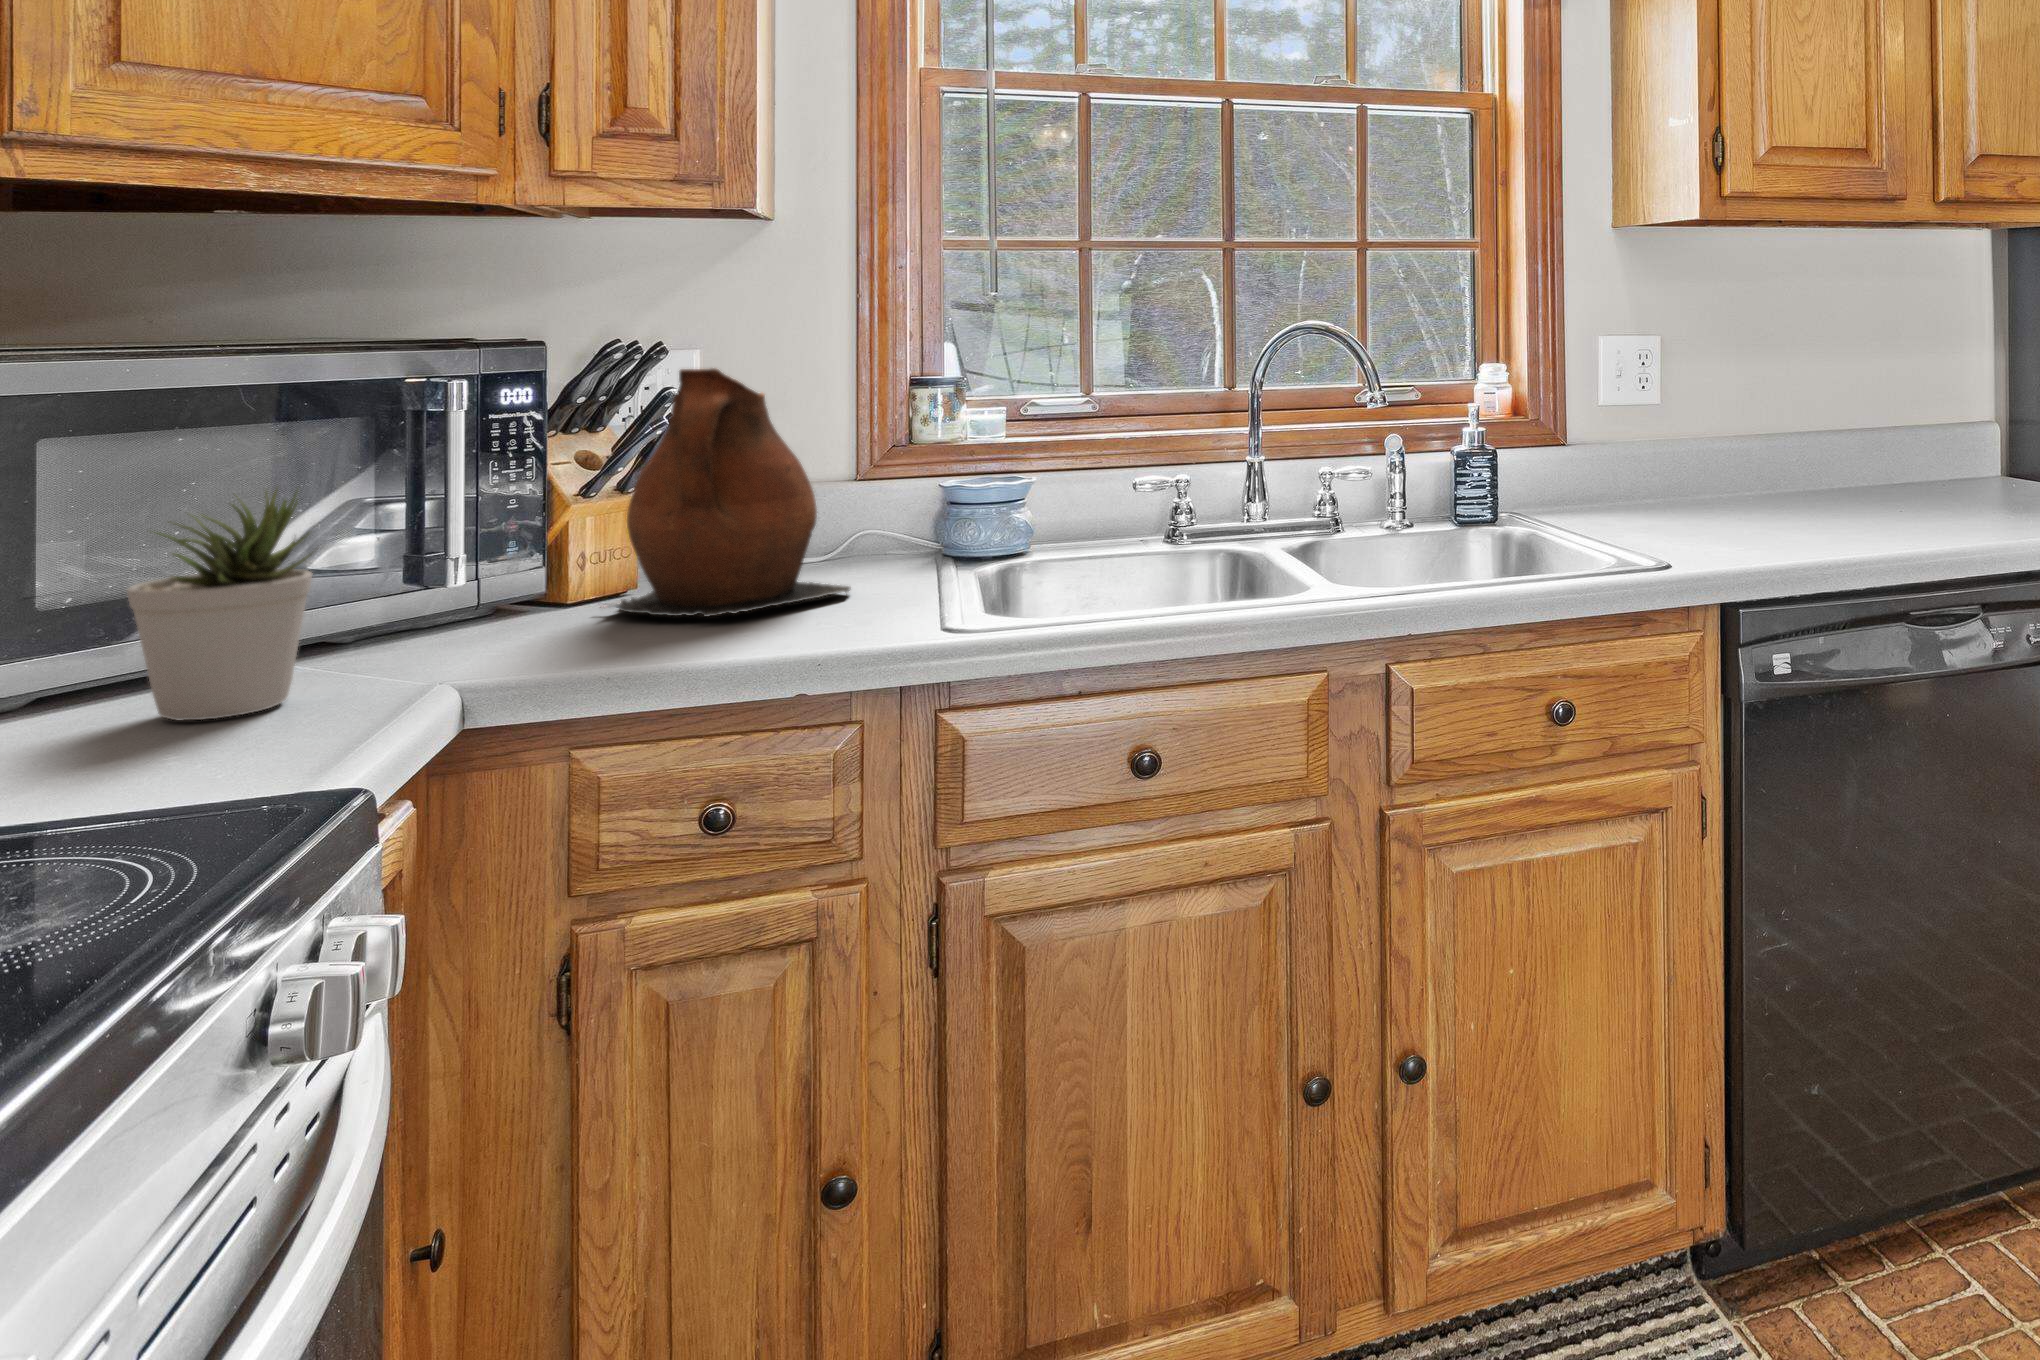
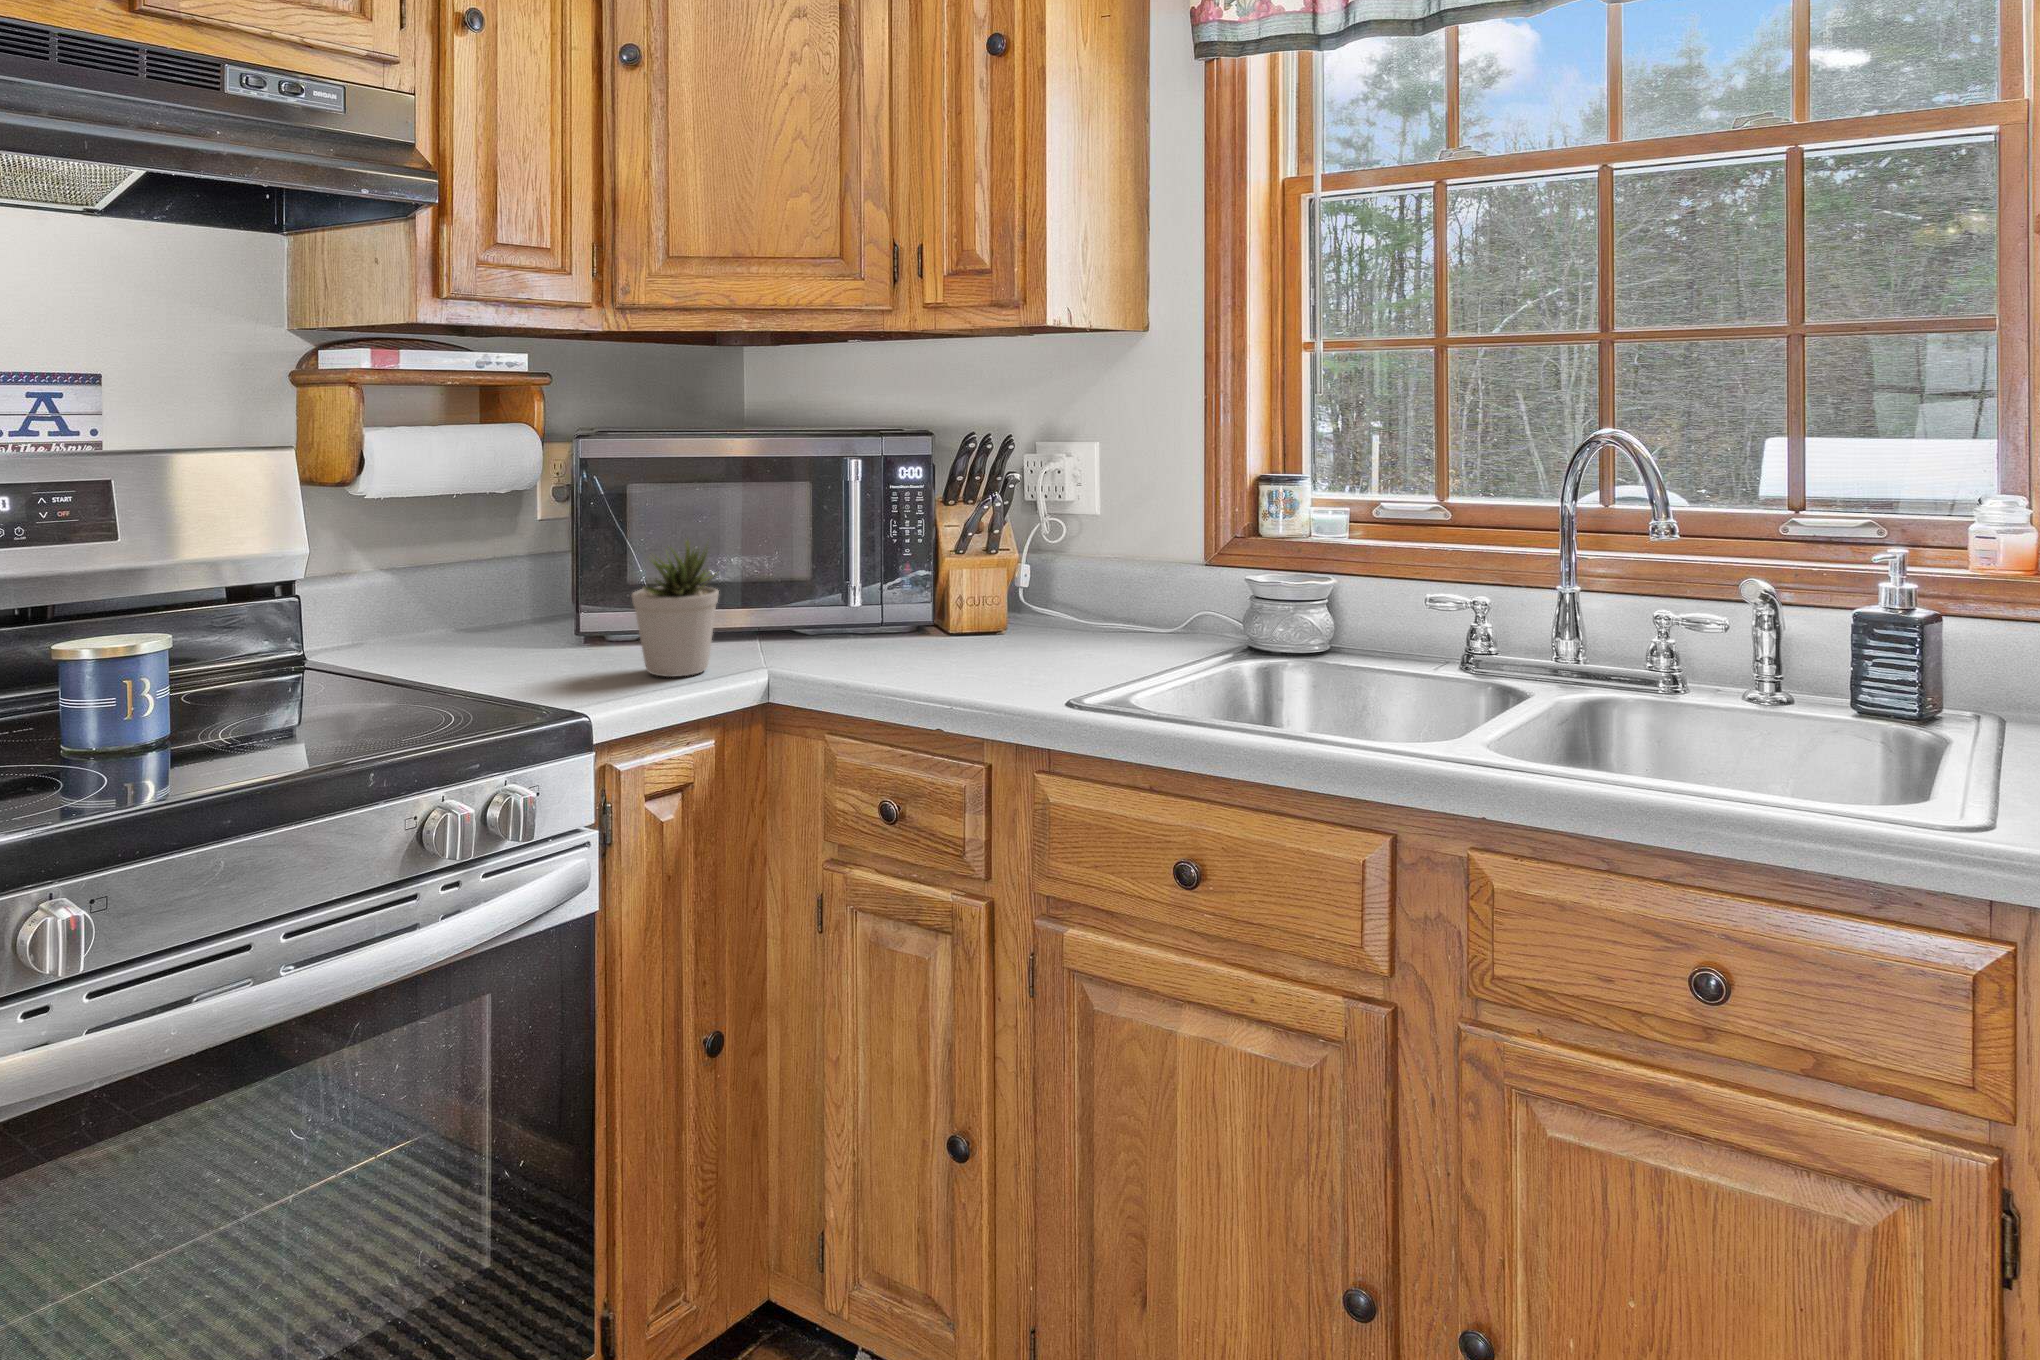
ceramic pitcher: present [614,368,850,617] -> none [931,465,1099,665]

